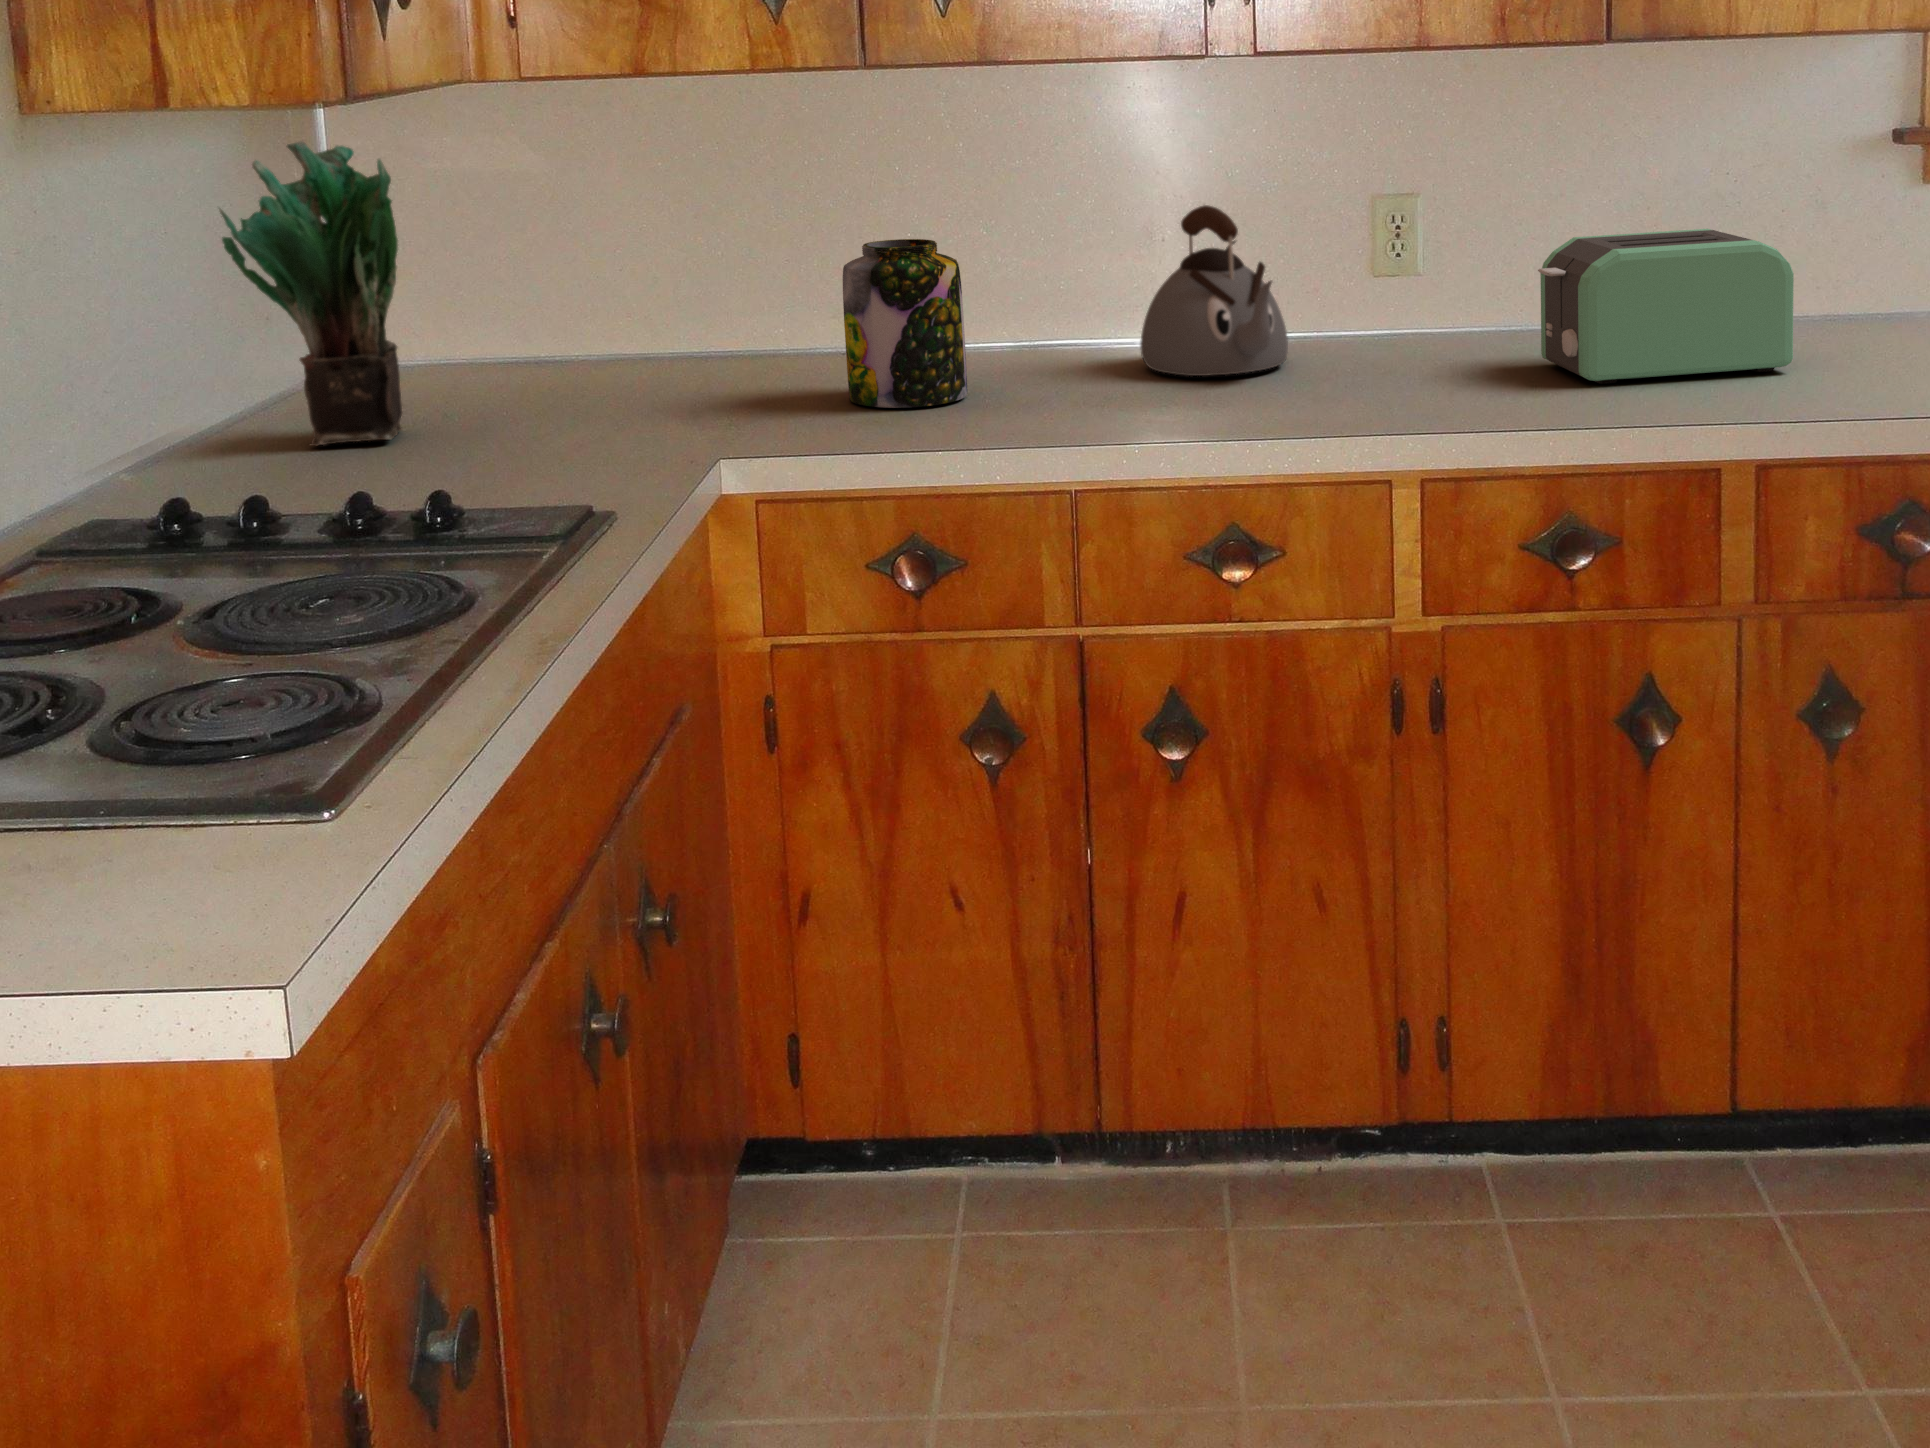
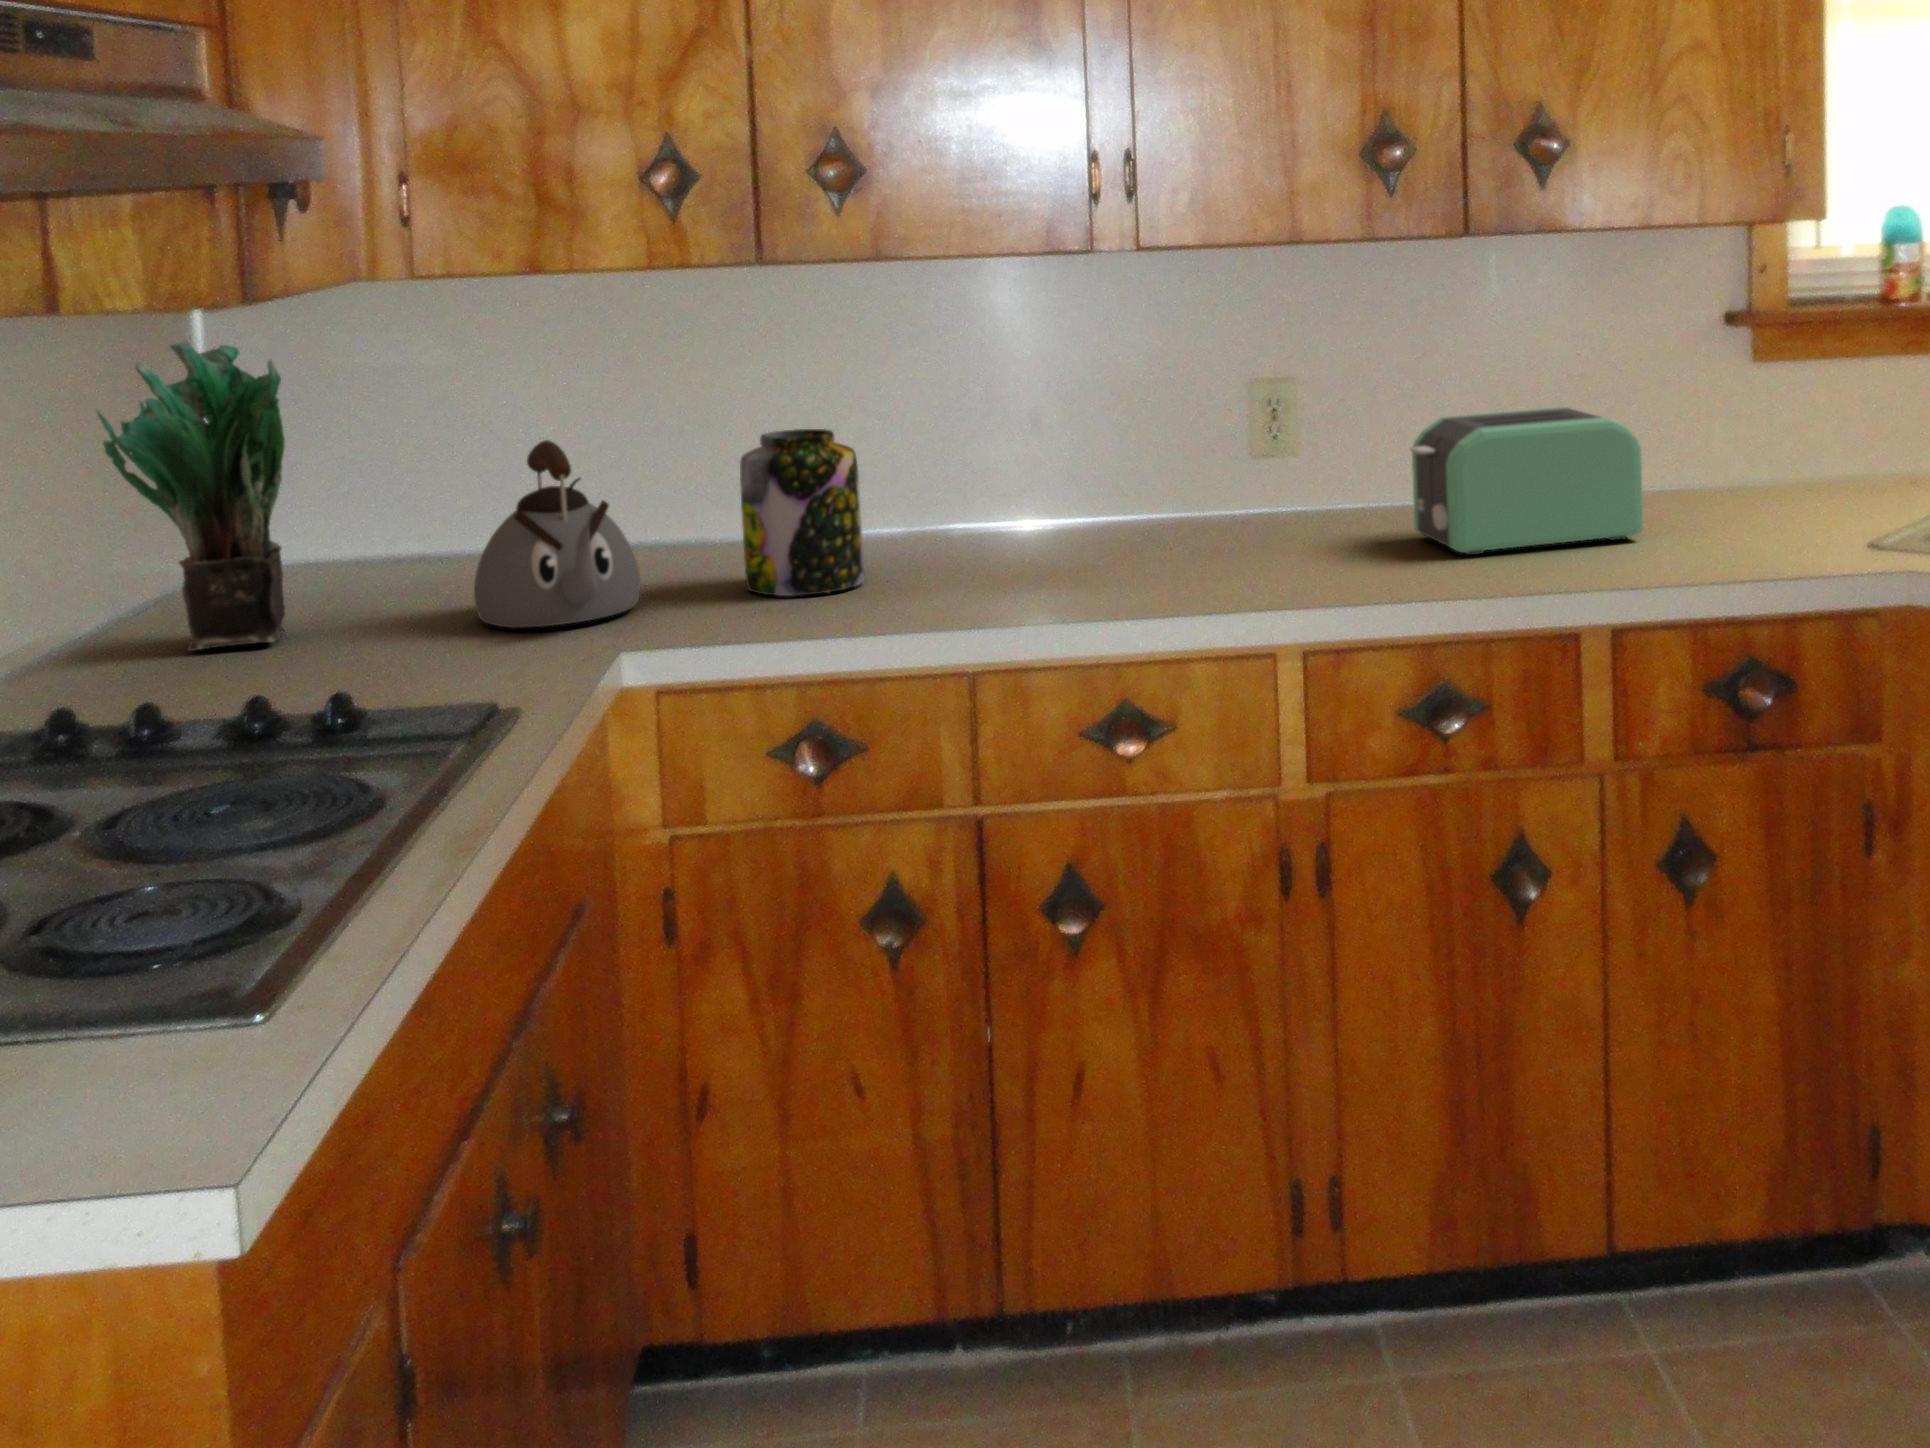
kettle: present [1140,205,1288,376] -> present [474,440,641,628]

